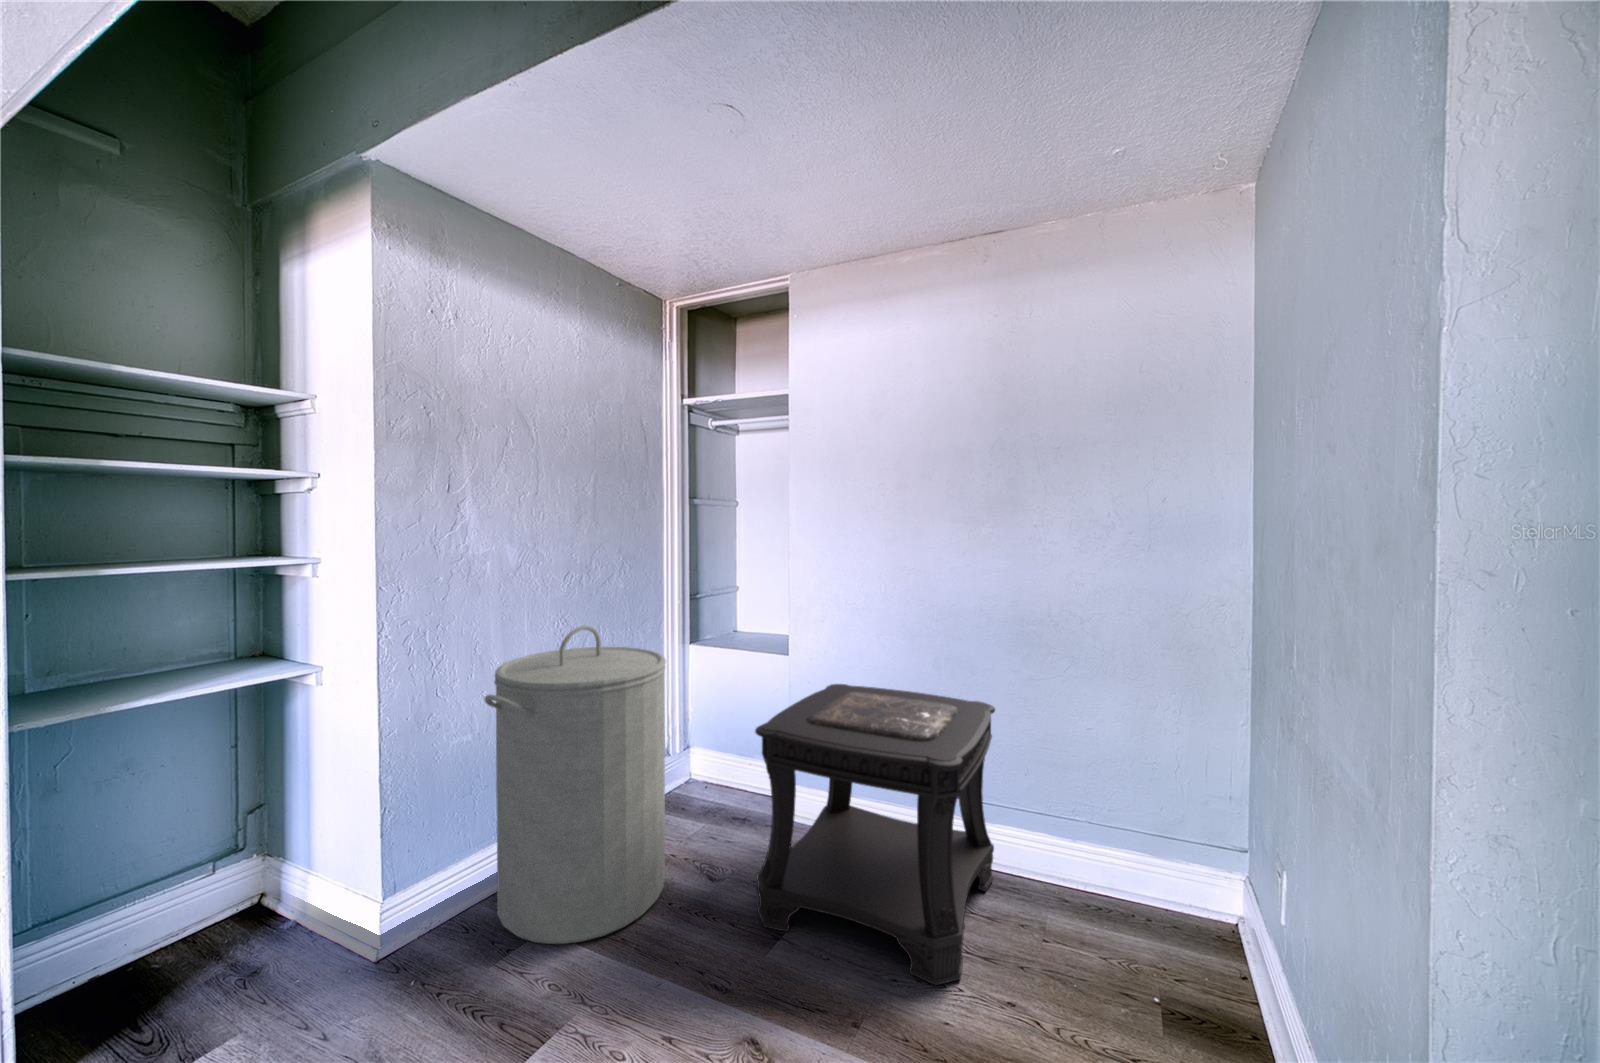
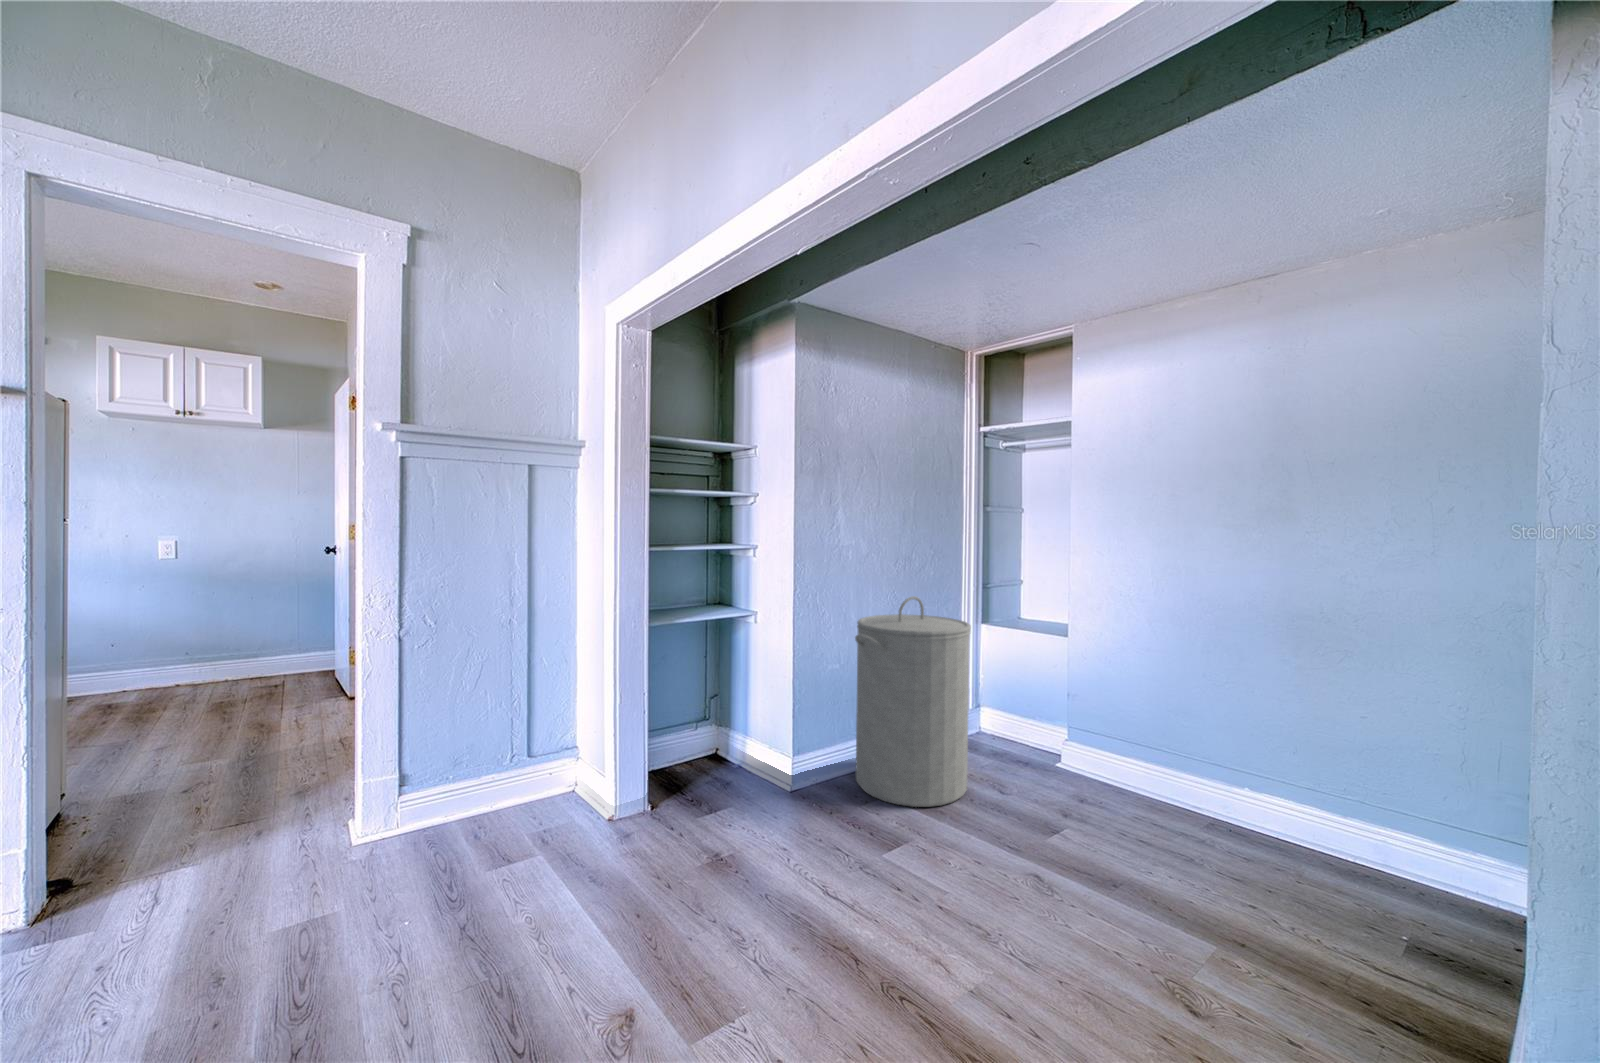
side table: present [755,684,995,985] -> none [1040,661,1264,887]

